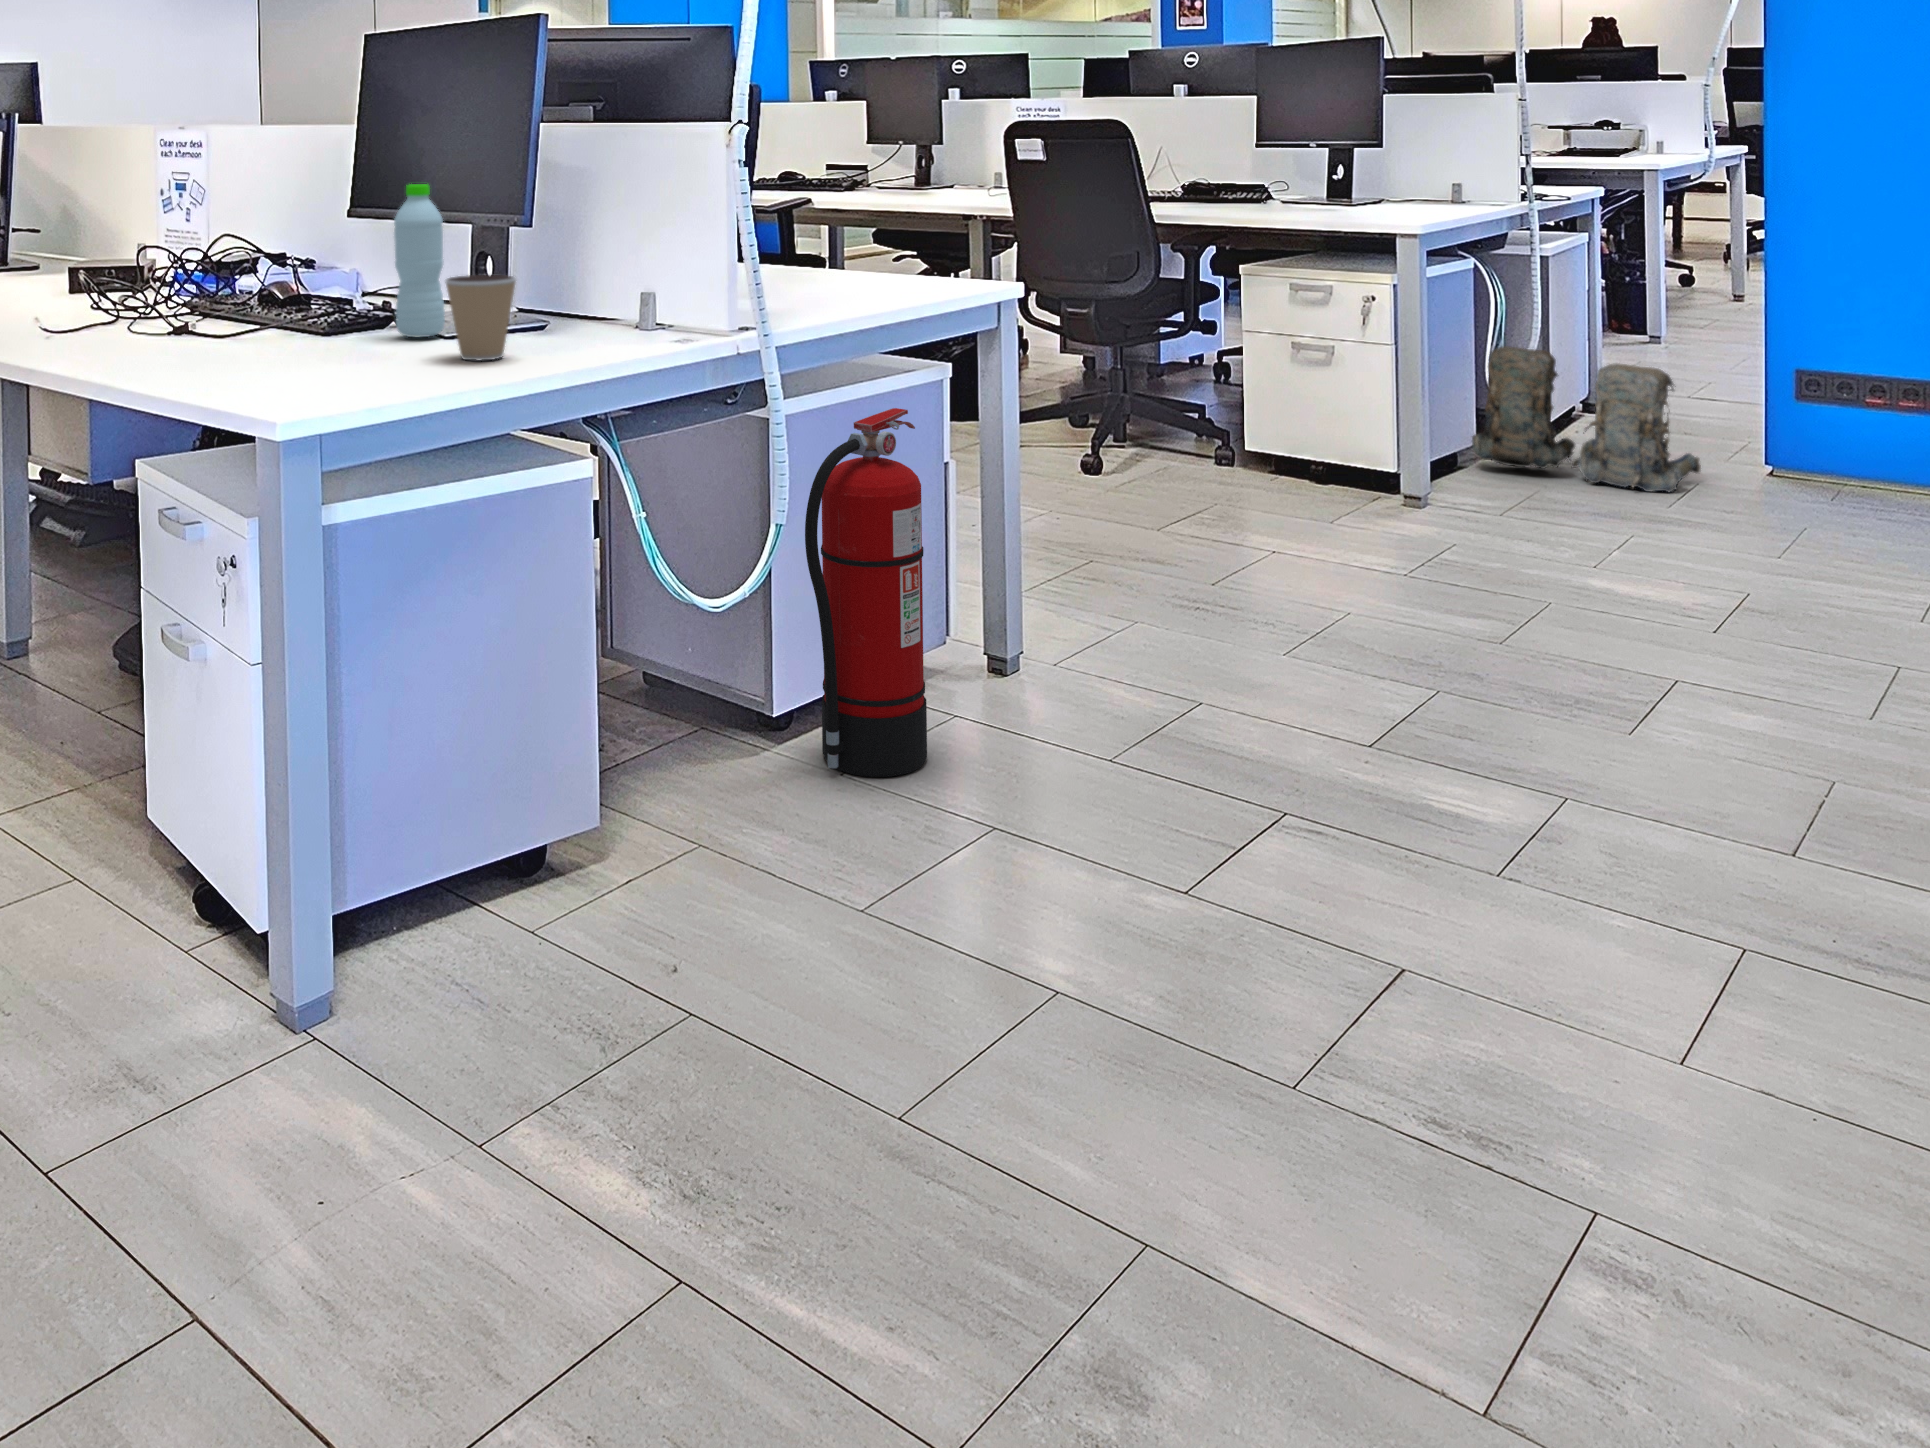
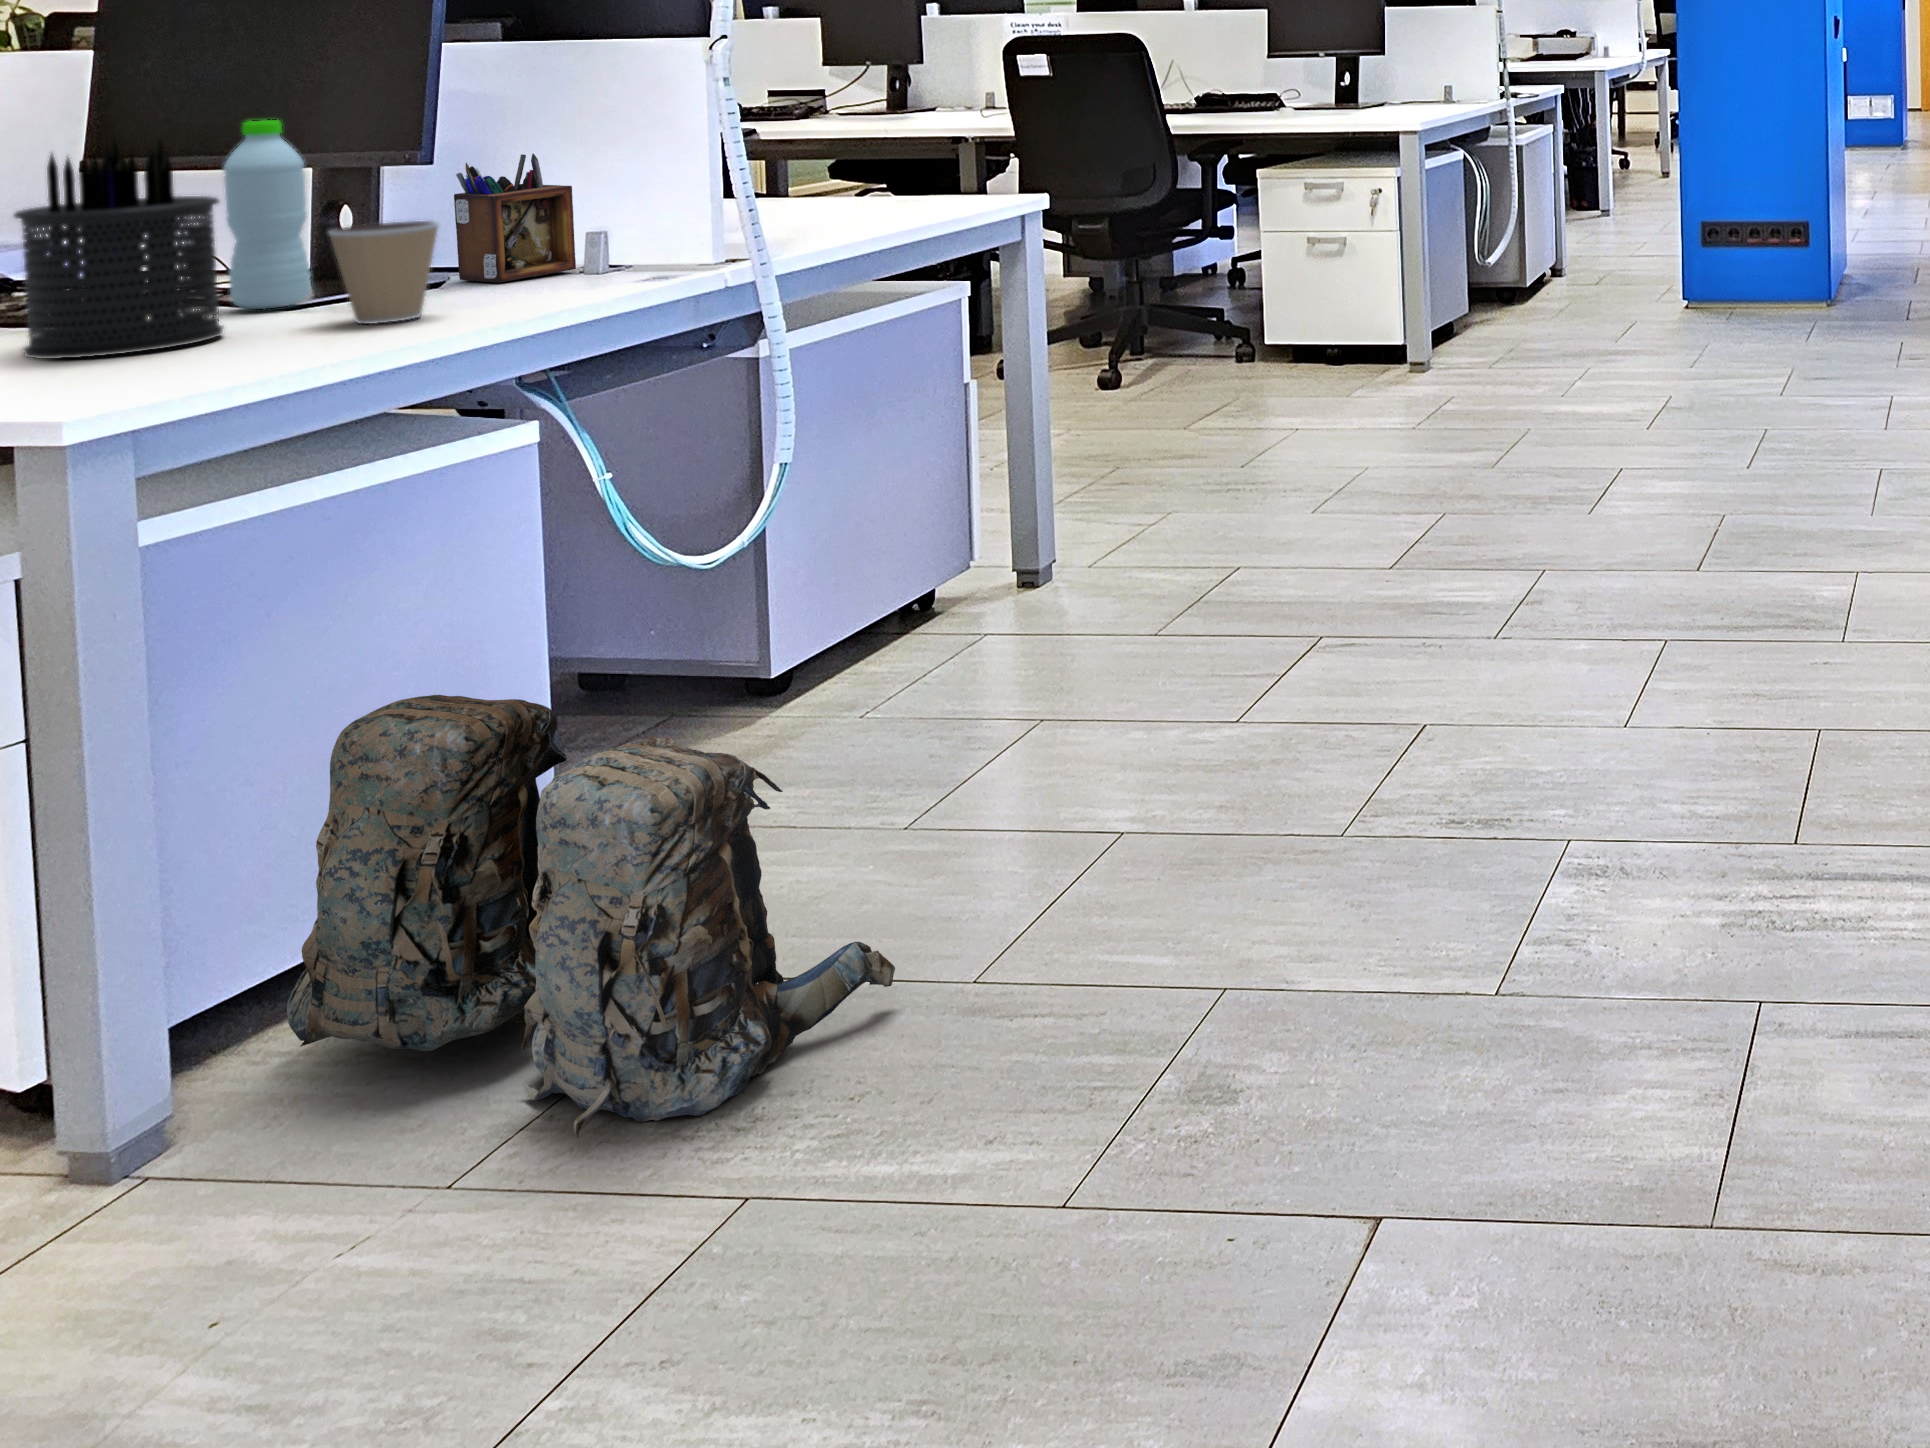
pen holder: none [262,194,380,368] -> present [14,139,224,359]
desk organizer: none [543,219,625,330] -> present [454,154,576,282]
backpack: present [1472,346,1701,492] -> present [287,695,895,1138]
fire extinguisher: present [805,408,927,777] -> none [823,329,967,709]

